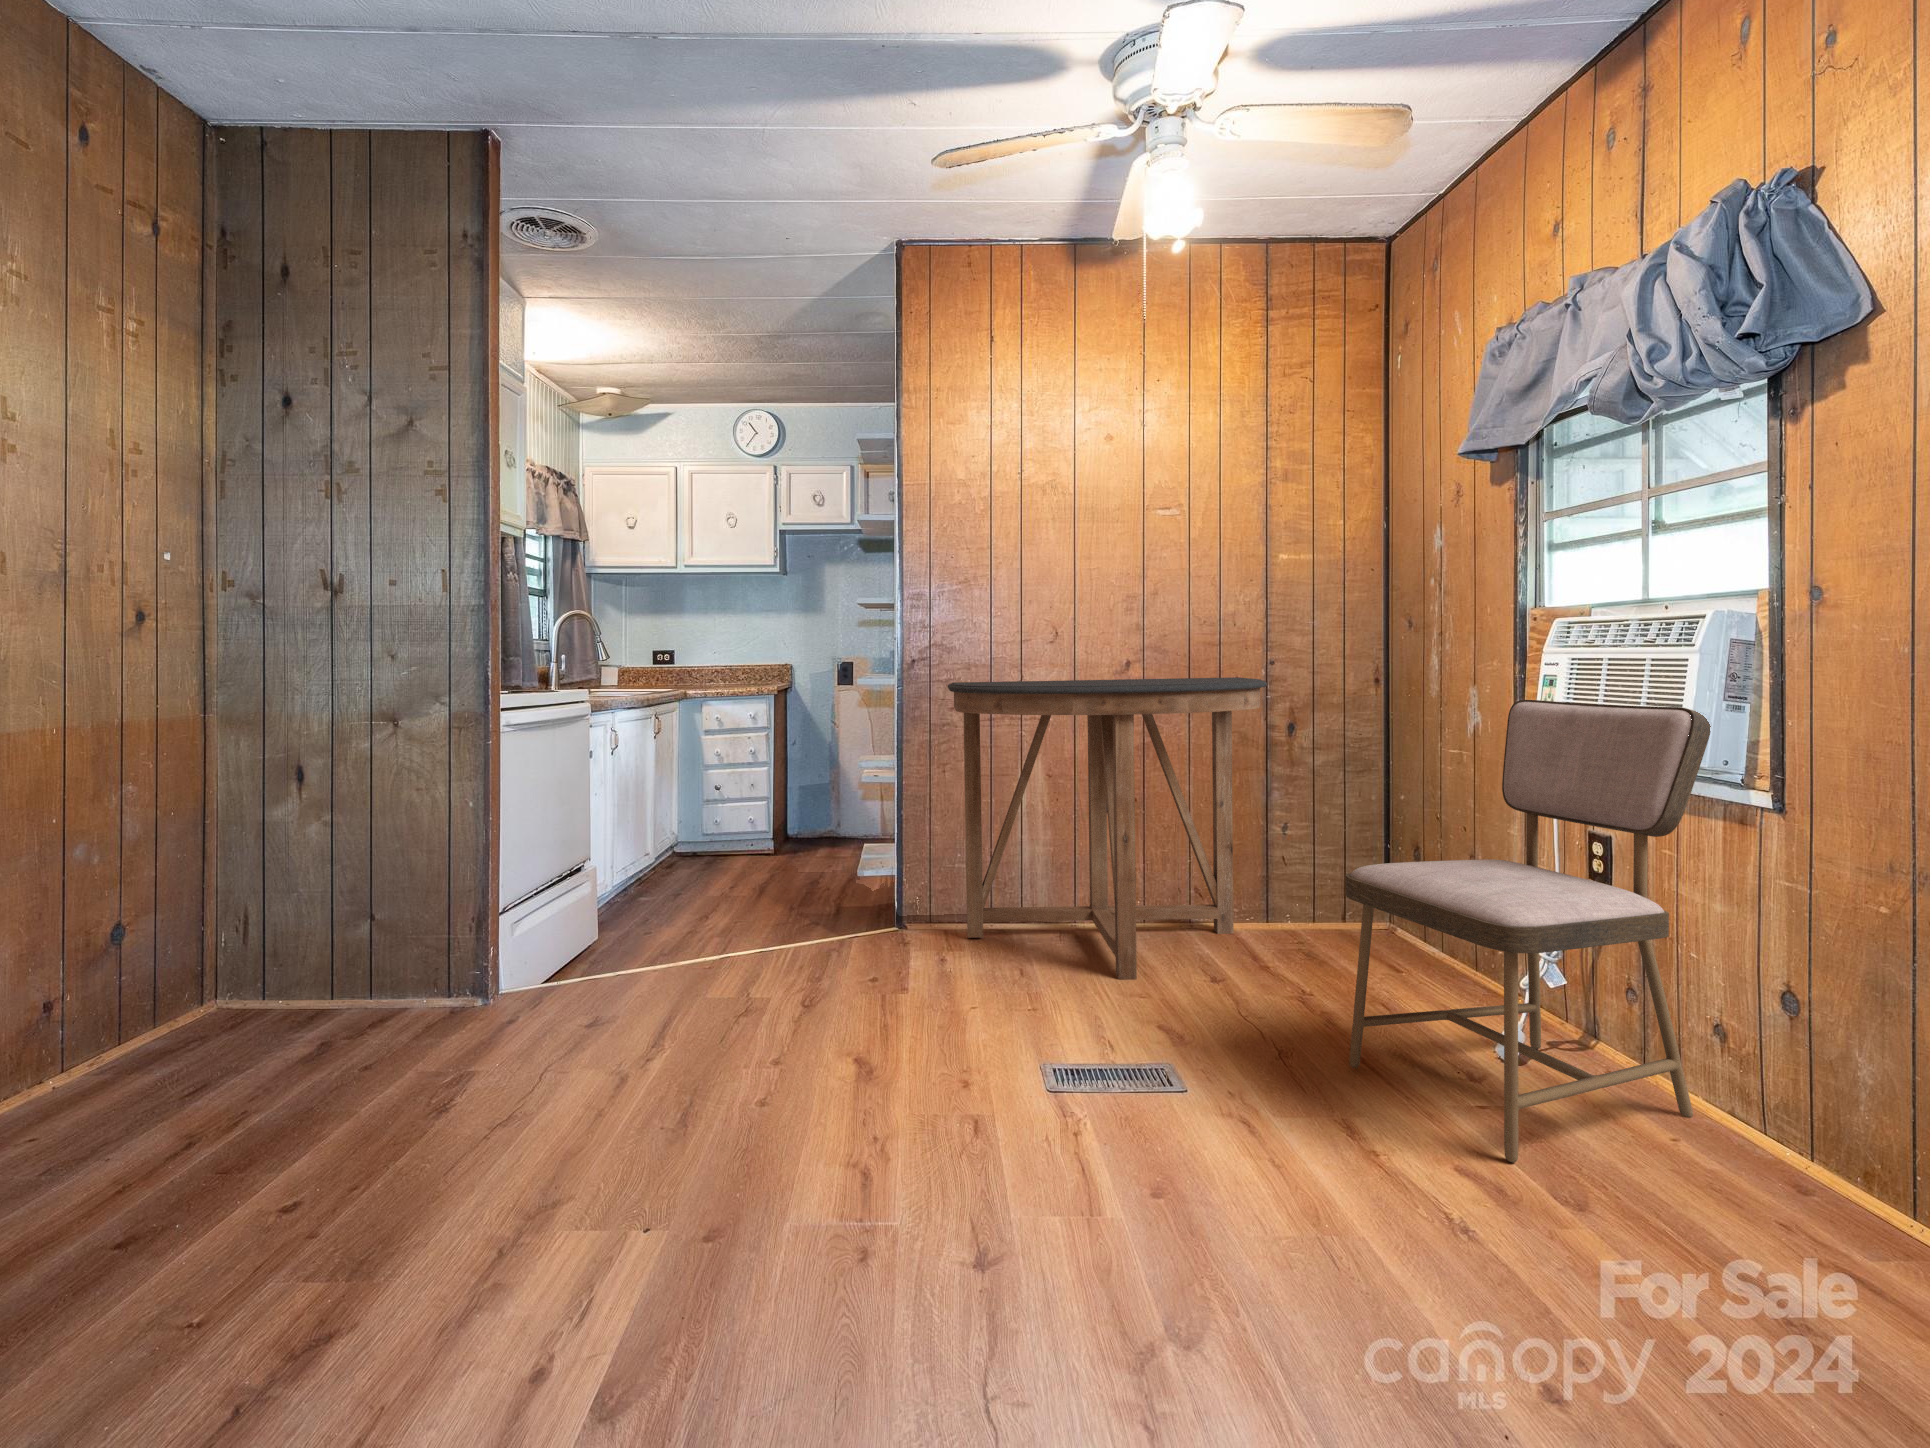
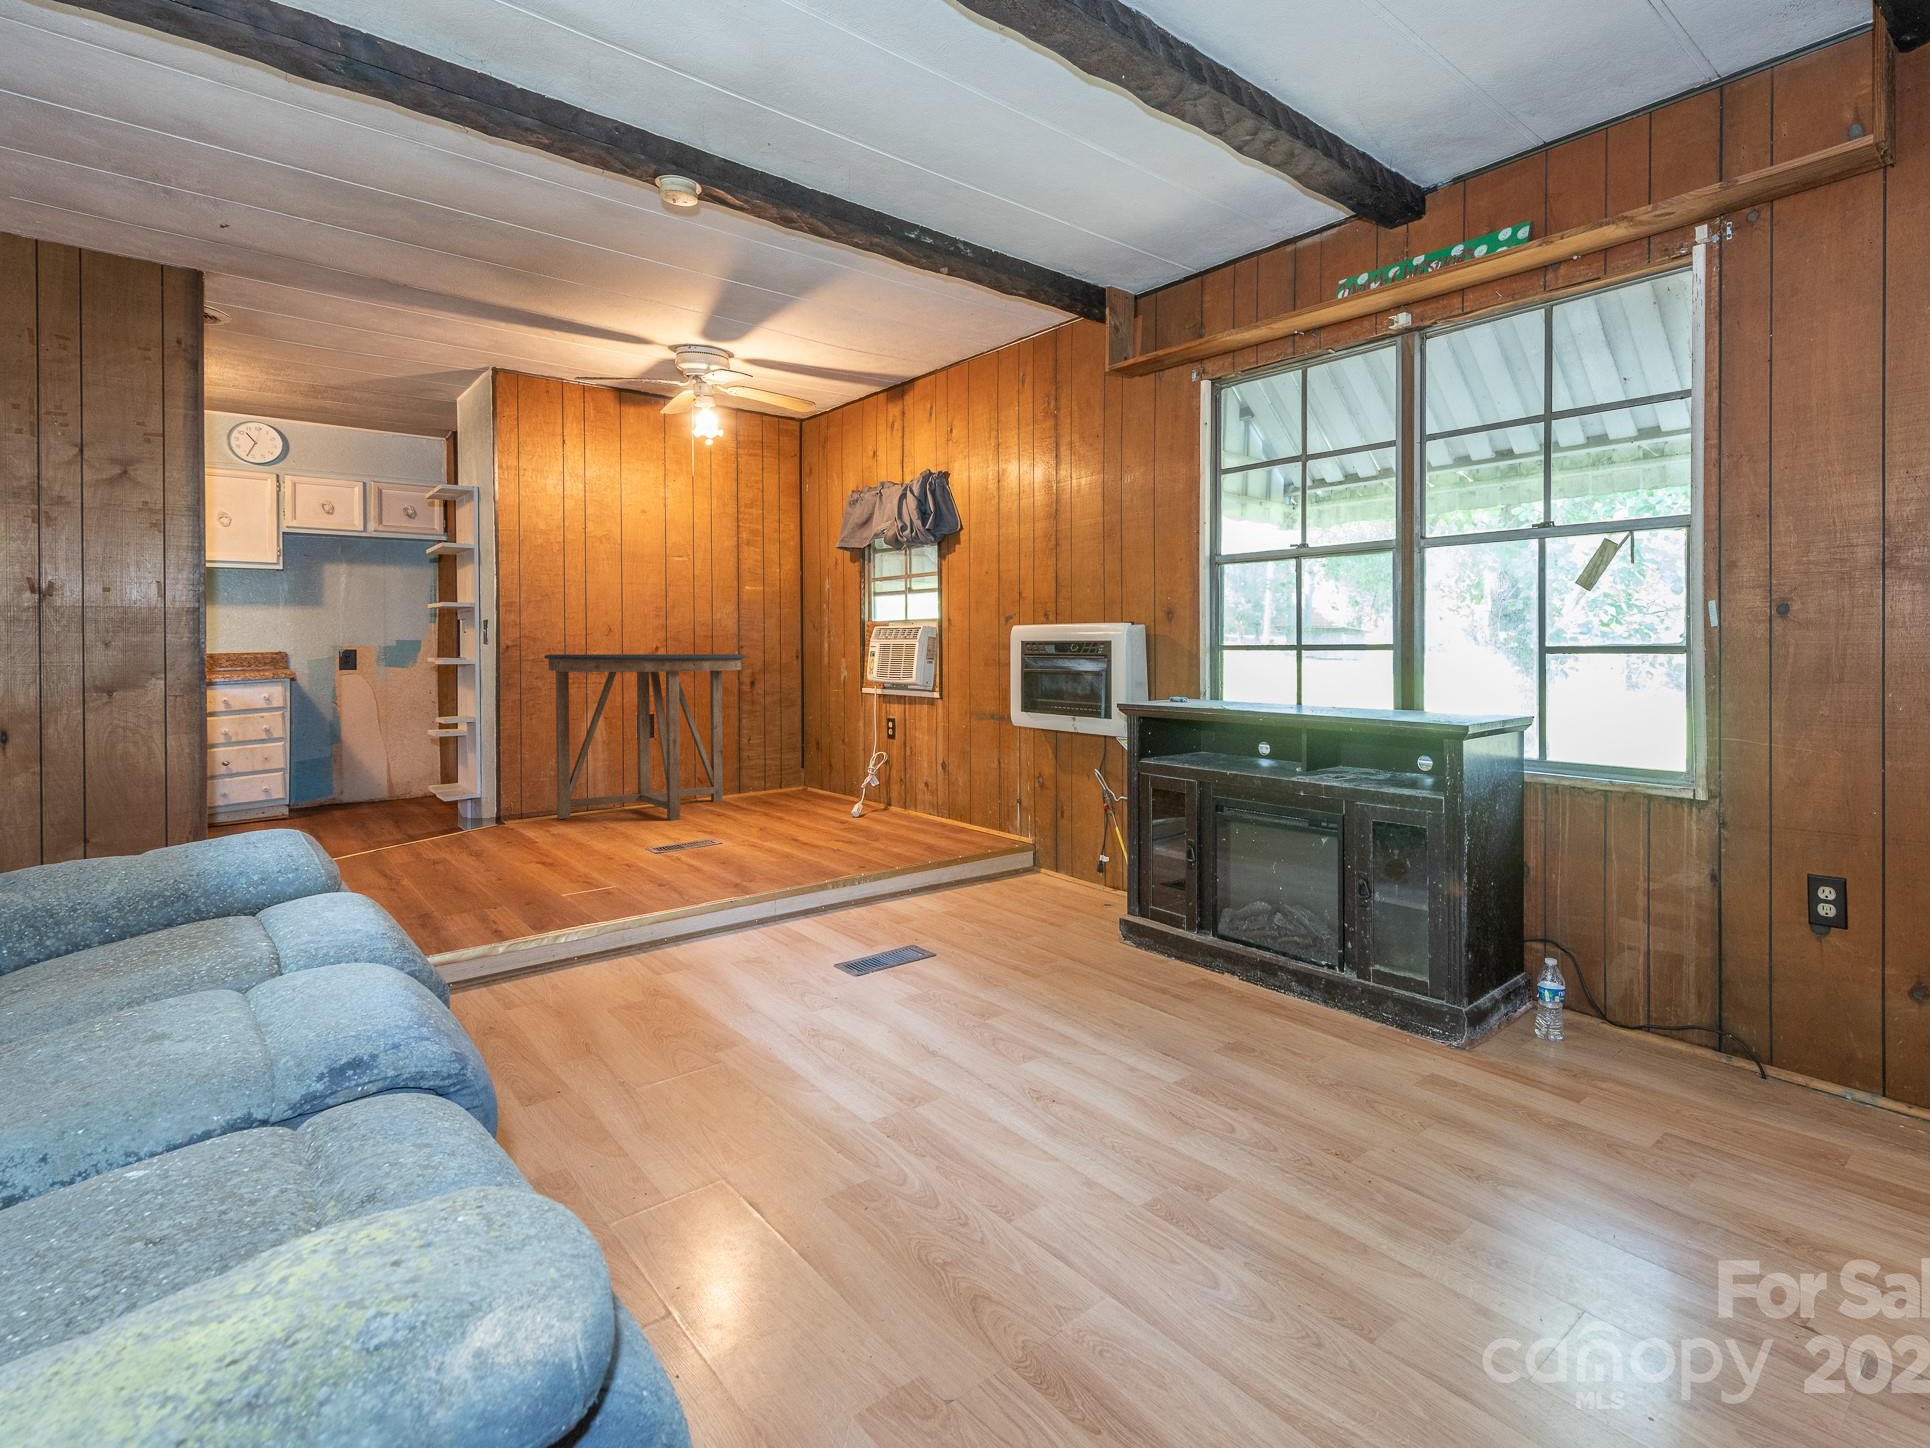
dining chair: present [1346,700,1711,1162] -> none [795,661,923,835]

